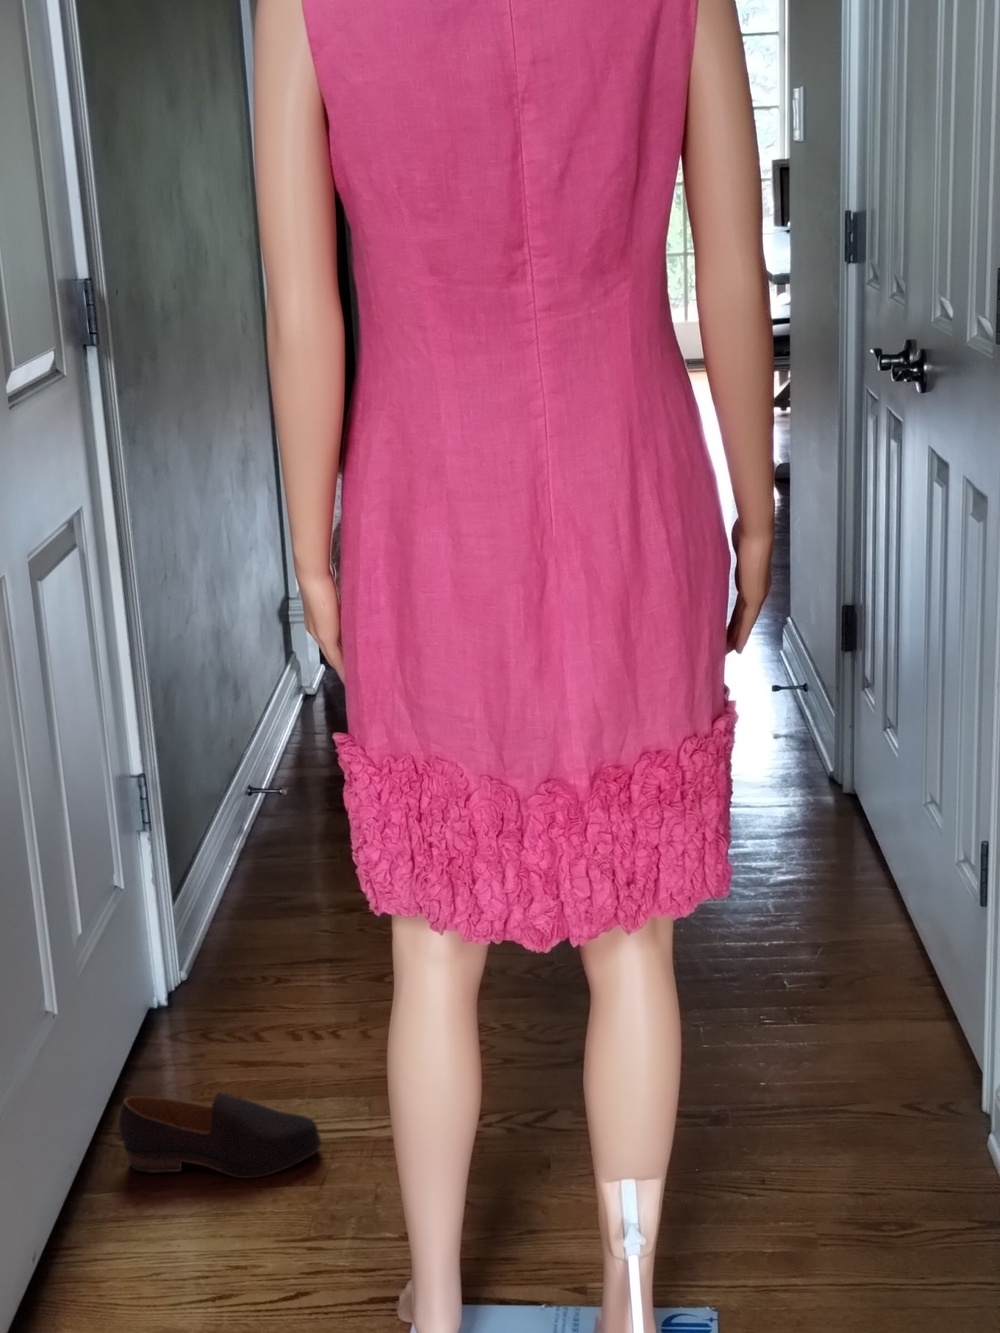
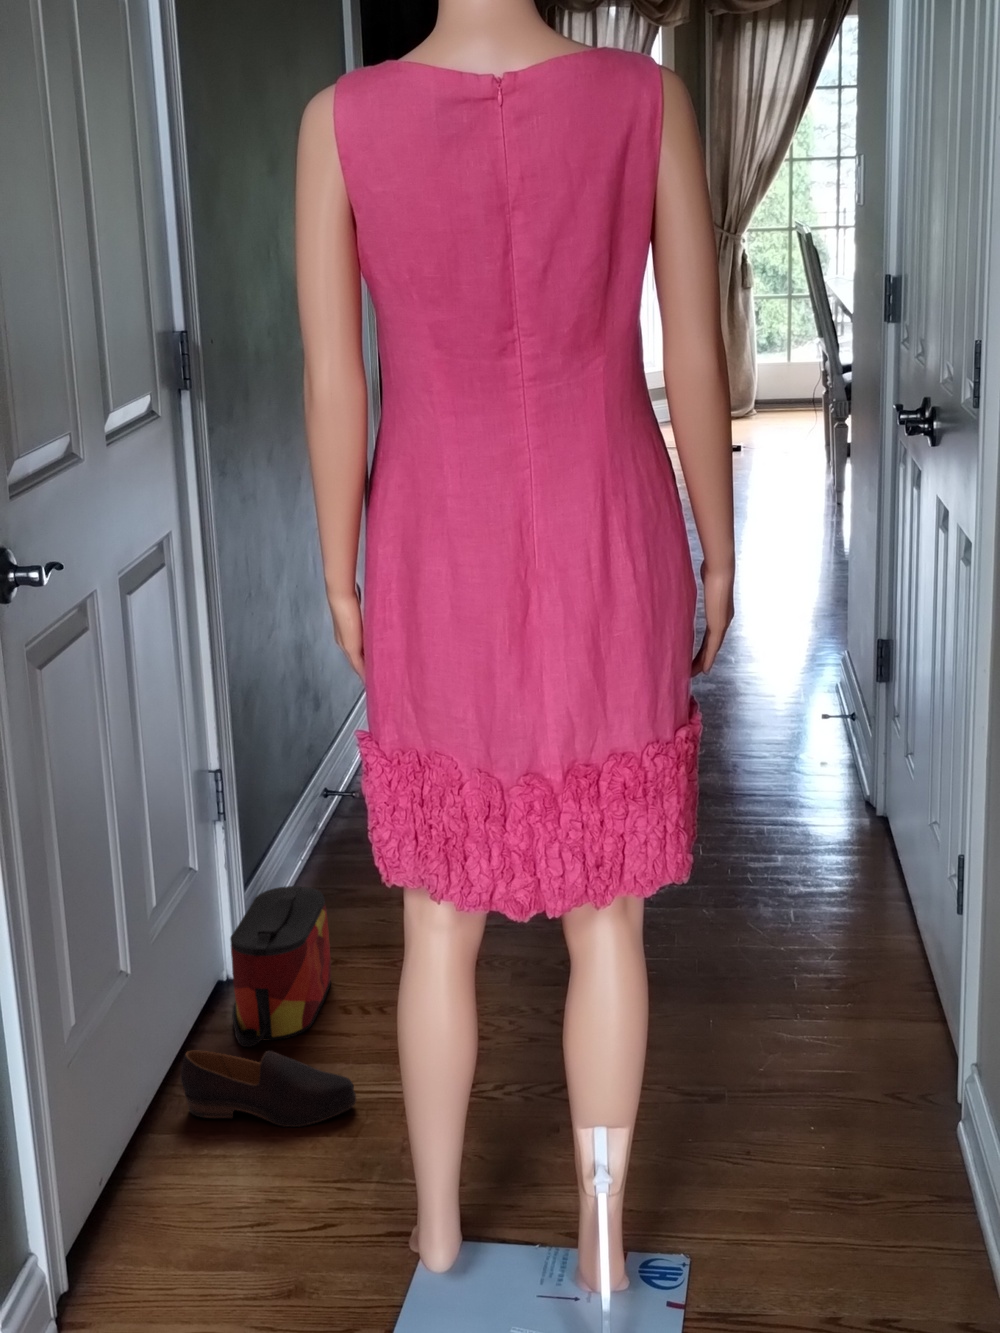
bag: none [165,899,276,1085] -> present [230,886,331,1047]

